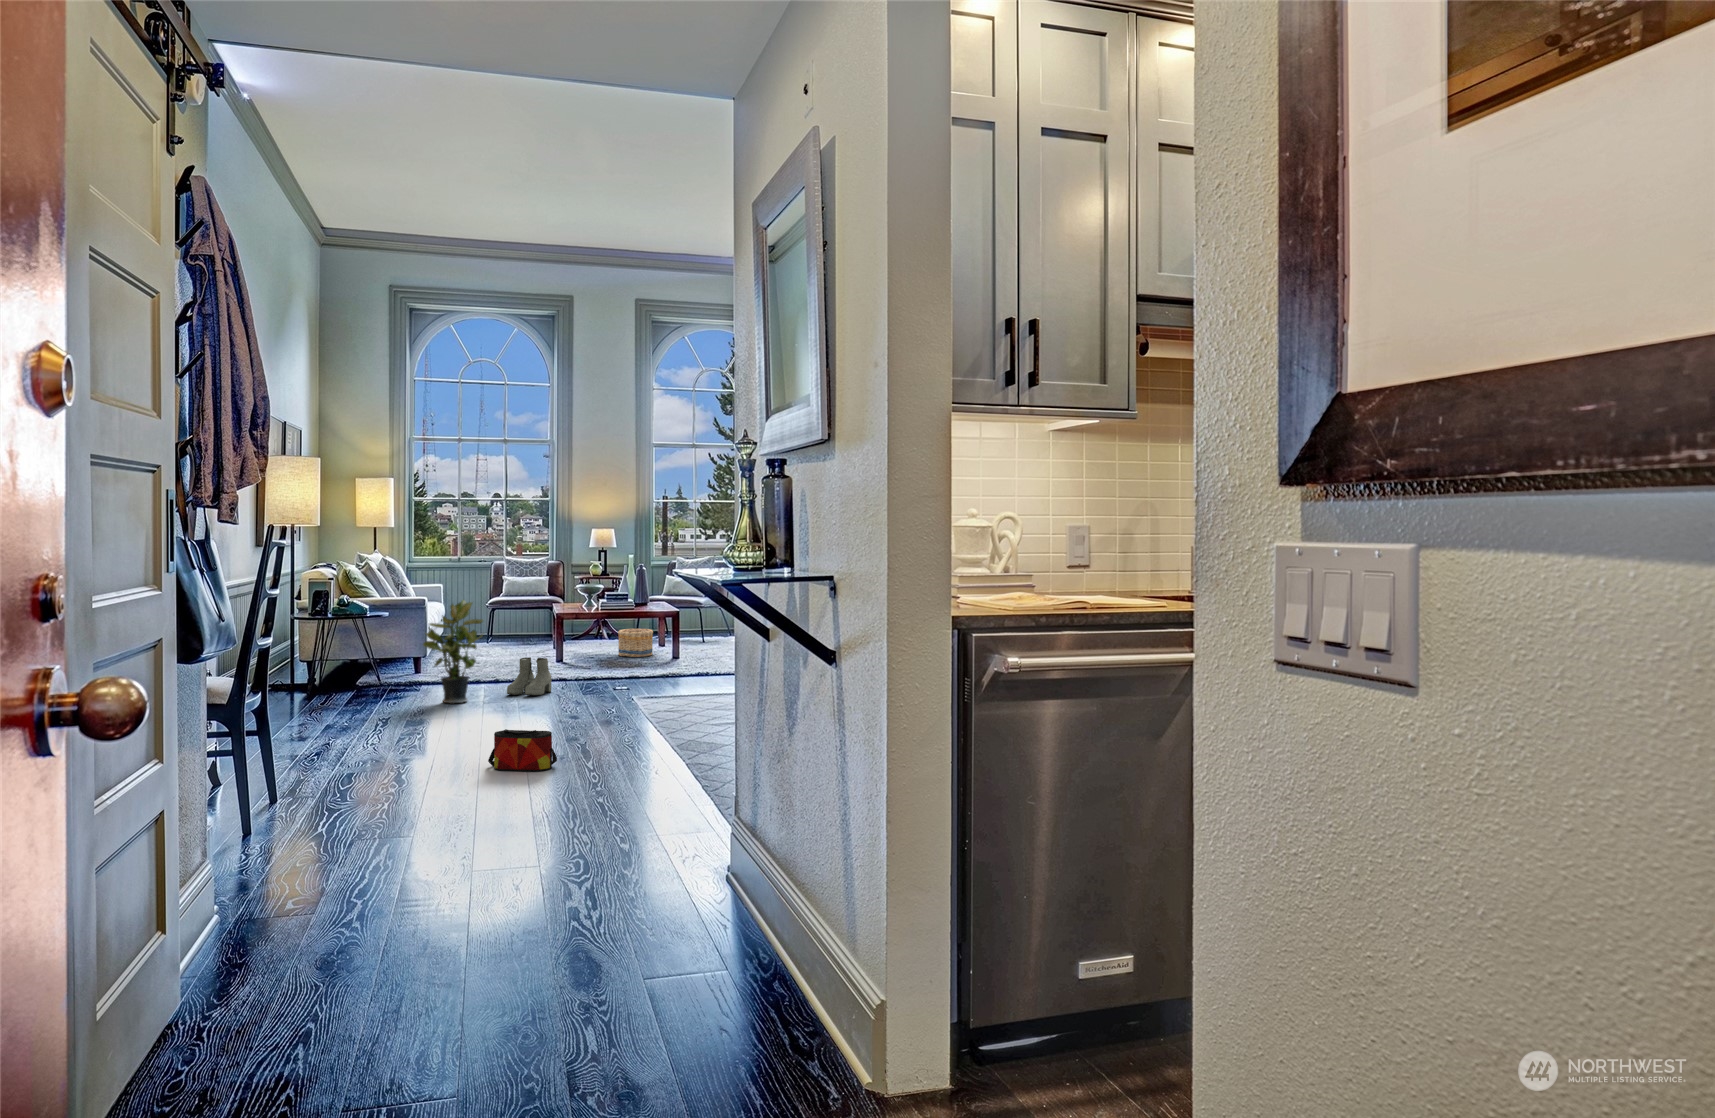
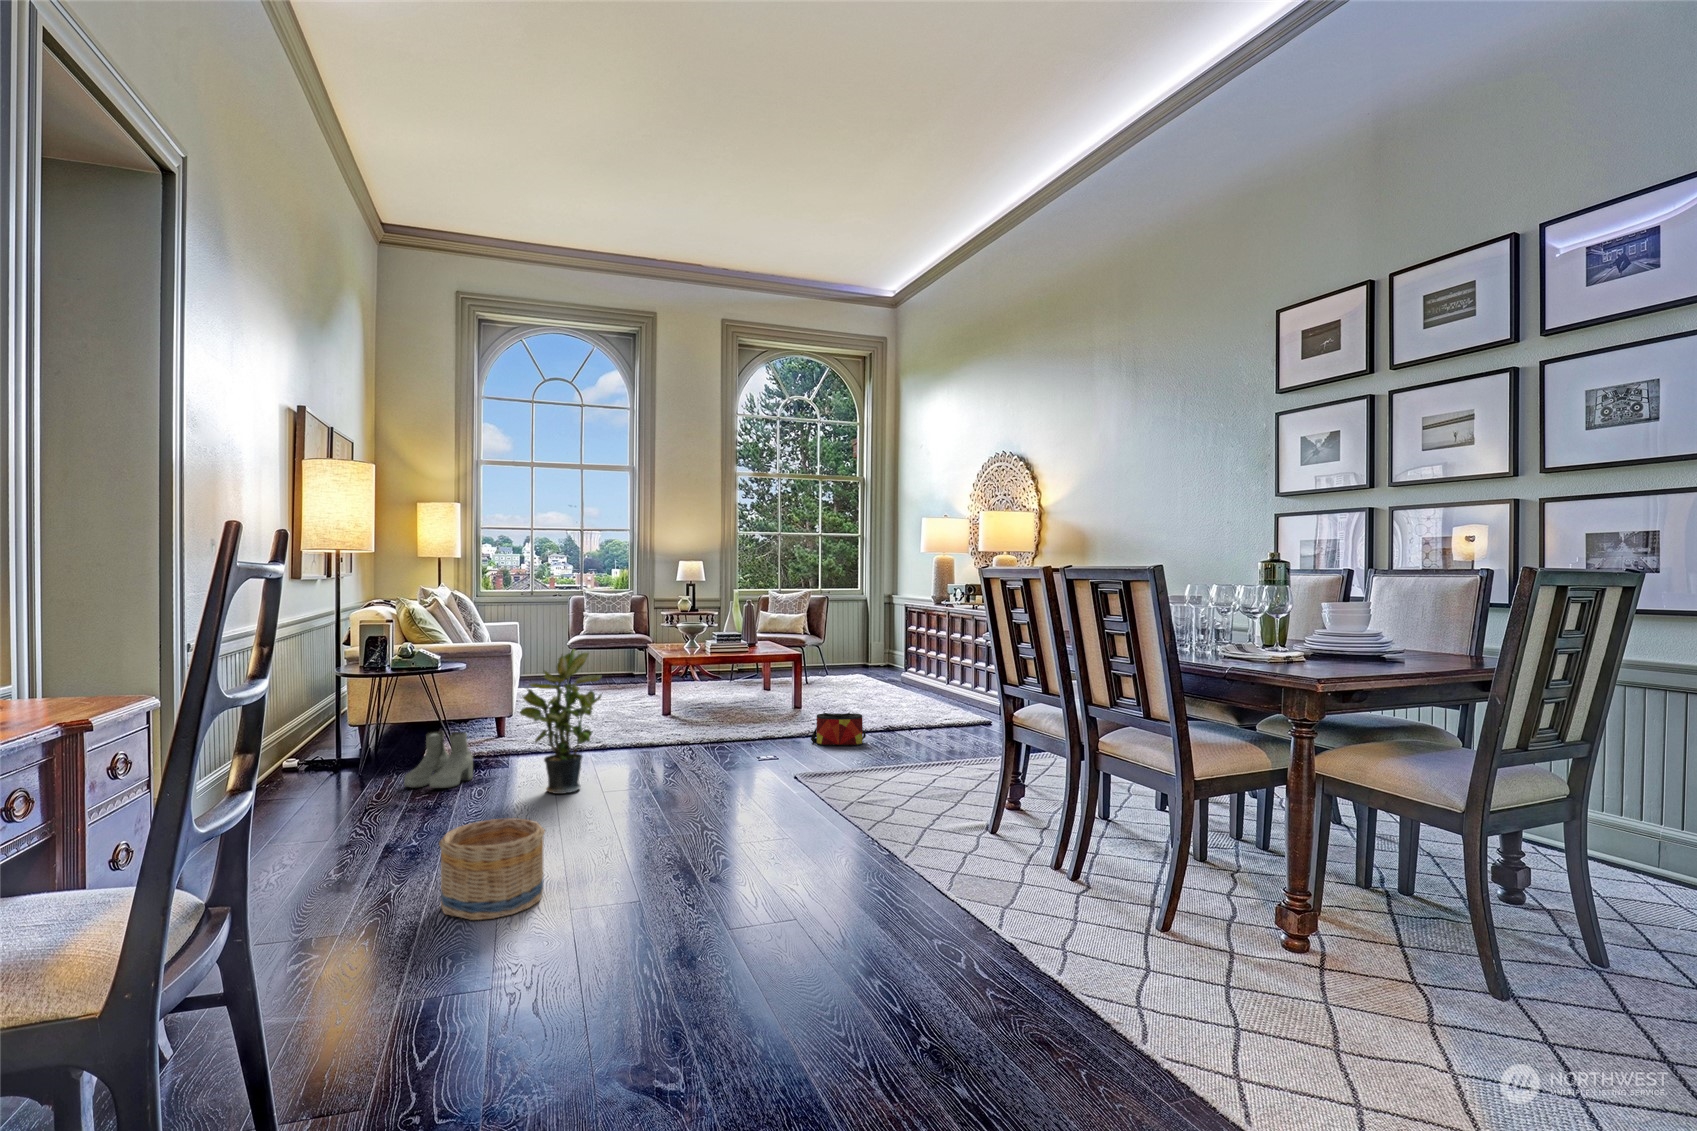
basket: present [618,629,653,657] -> present [439,818,545,920]
boots: present [507,657,552,695] -> present [404,731,473,788]
bag: present [488,729,557,771] -> present [811,713,866,746]

